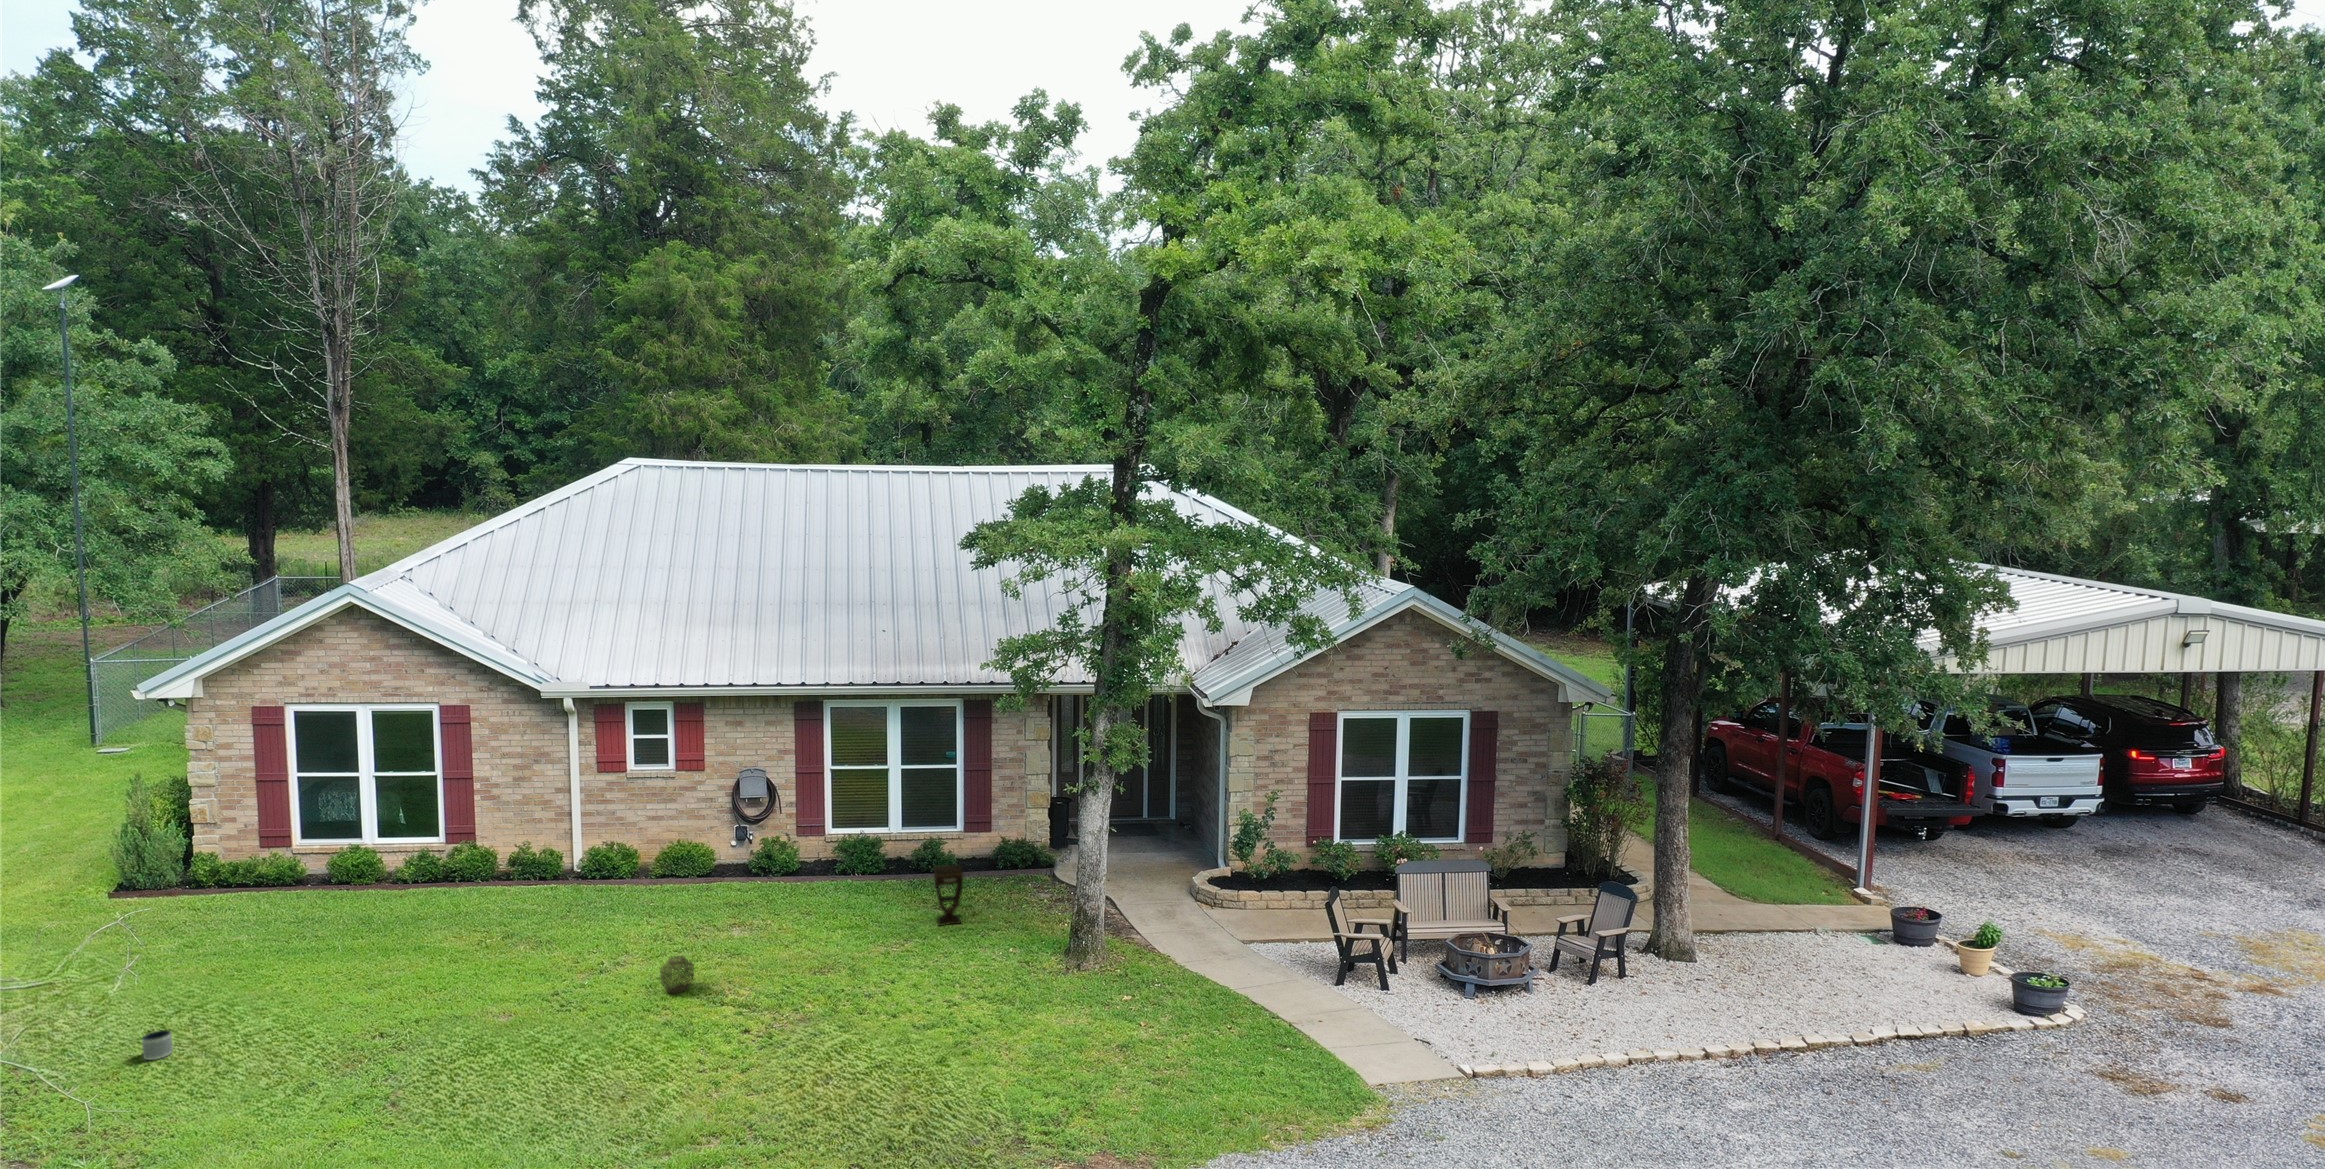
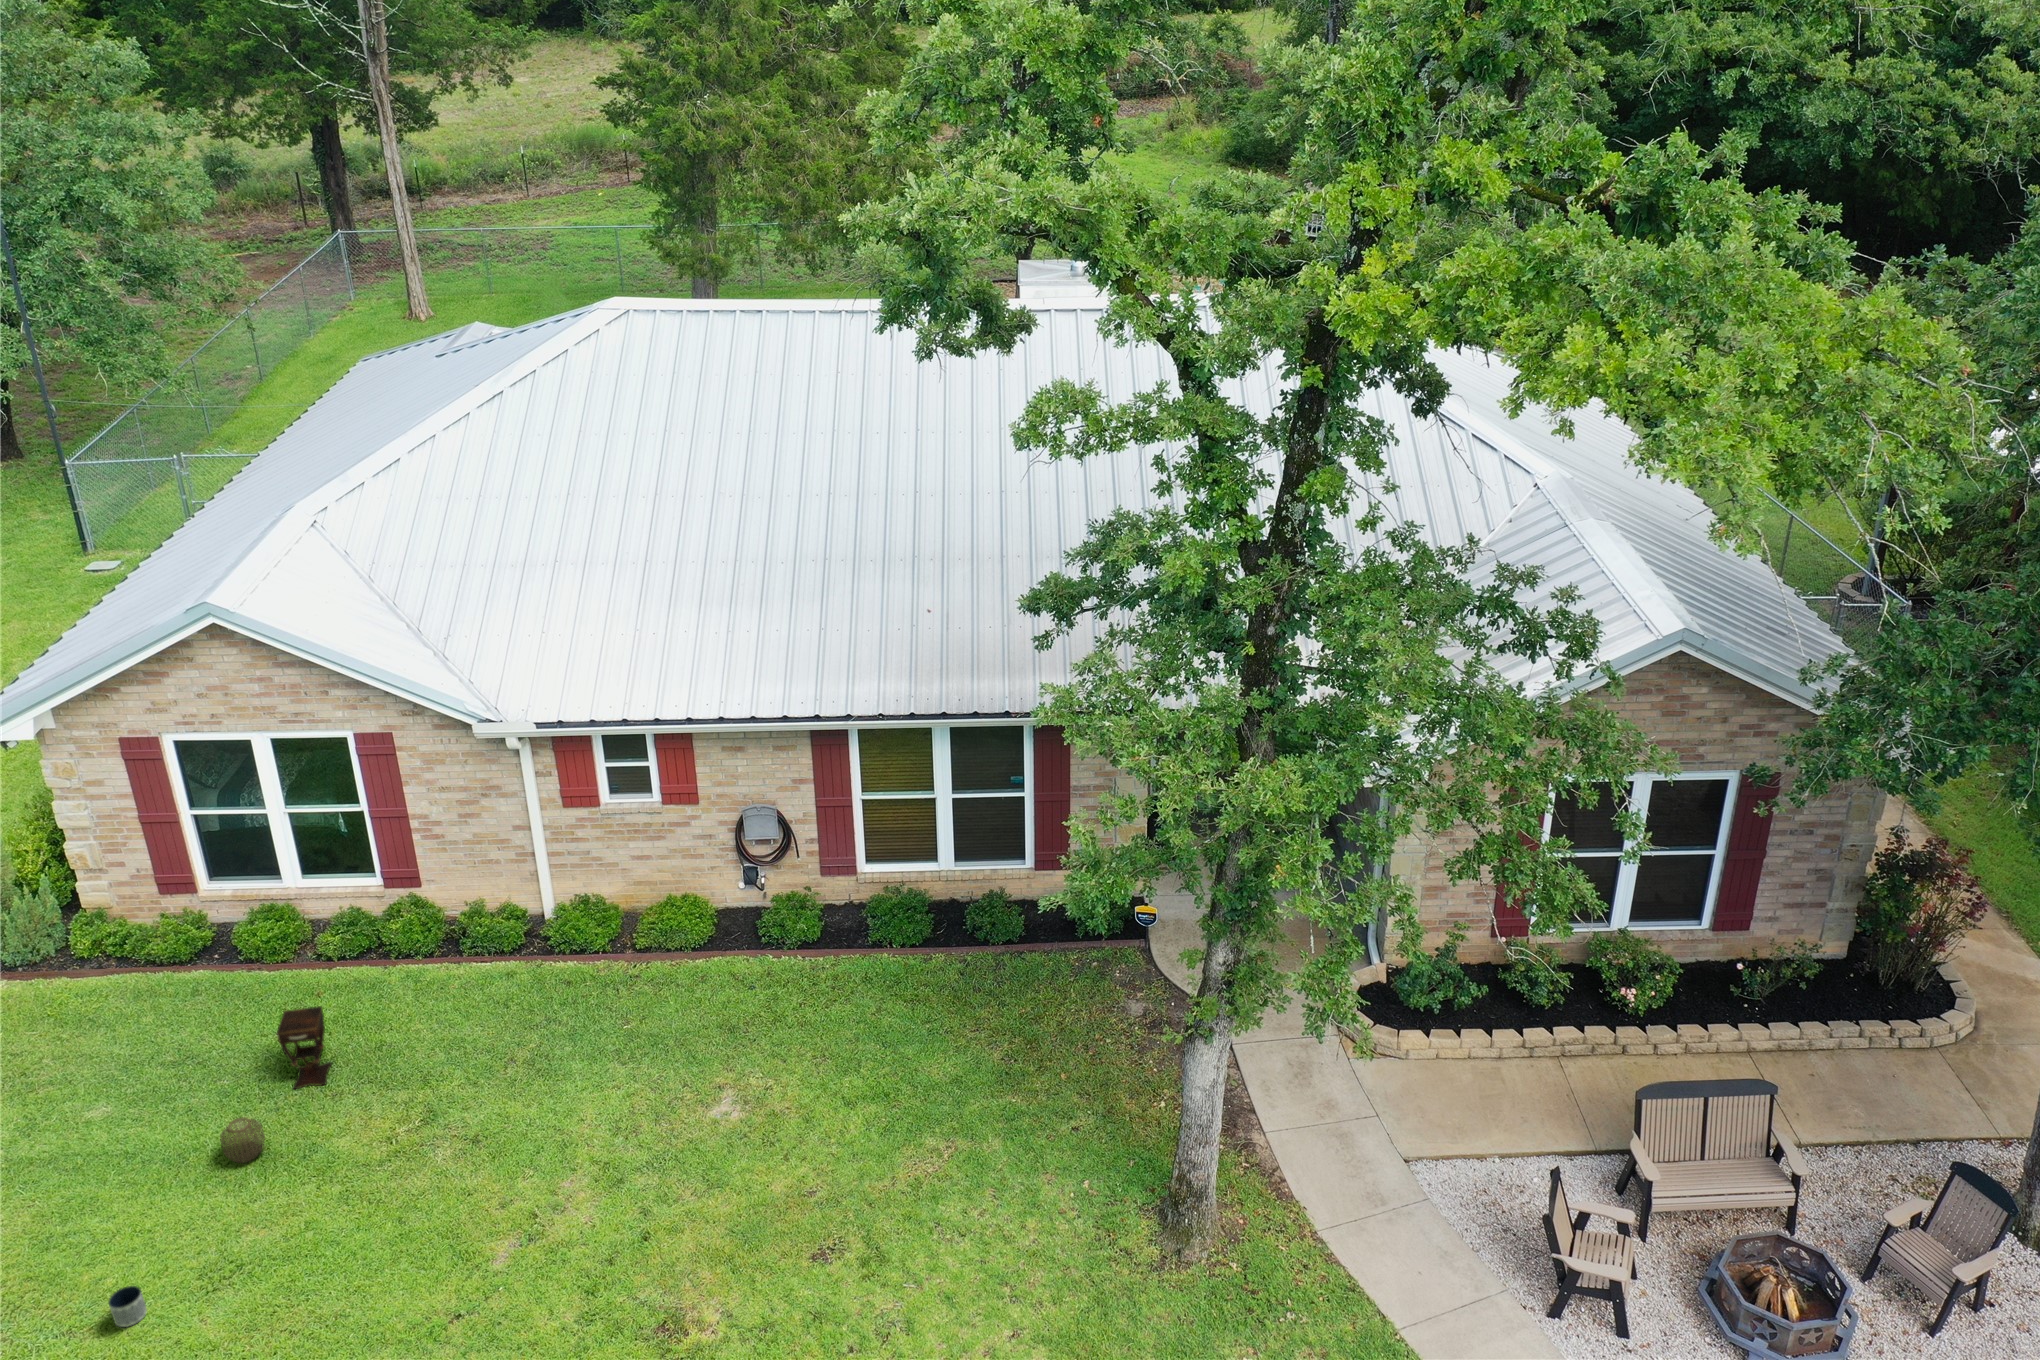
side table: present [934,864,963,926] -> present [277,1006,332,1089]
woven basket: present [660,956,694,993] -> present [220,1117,265,1163]

